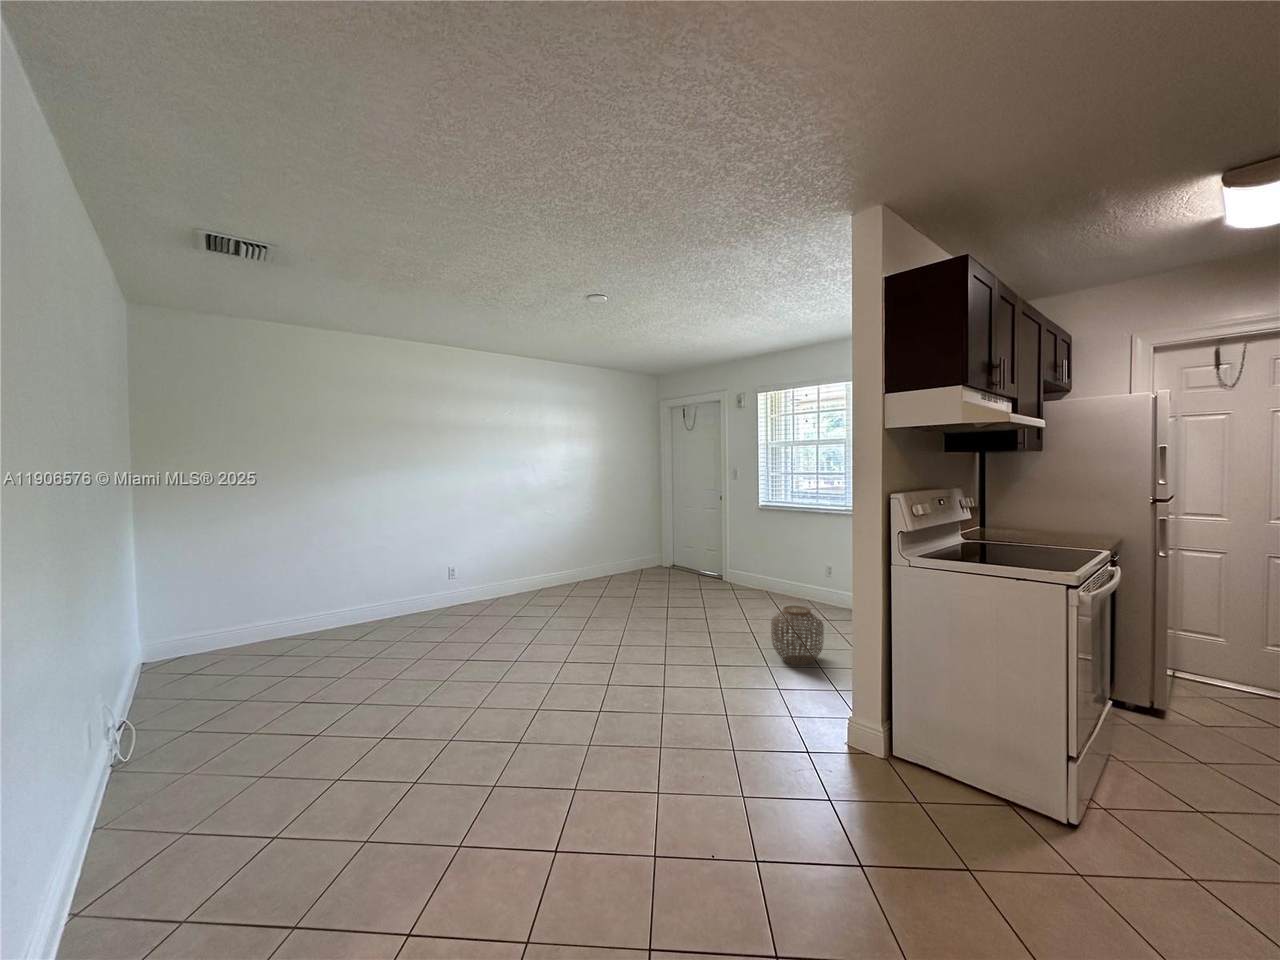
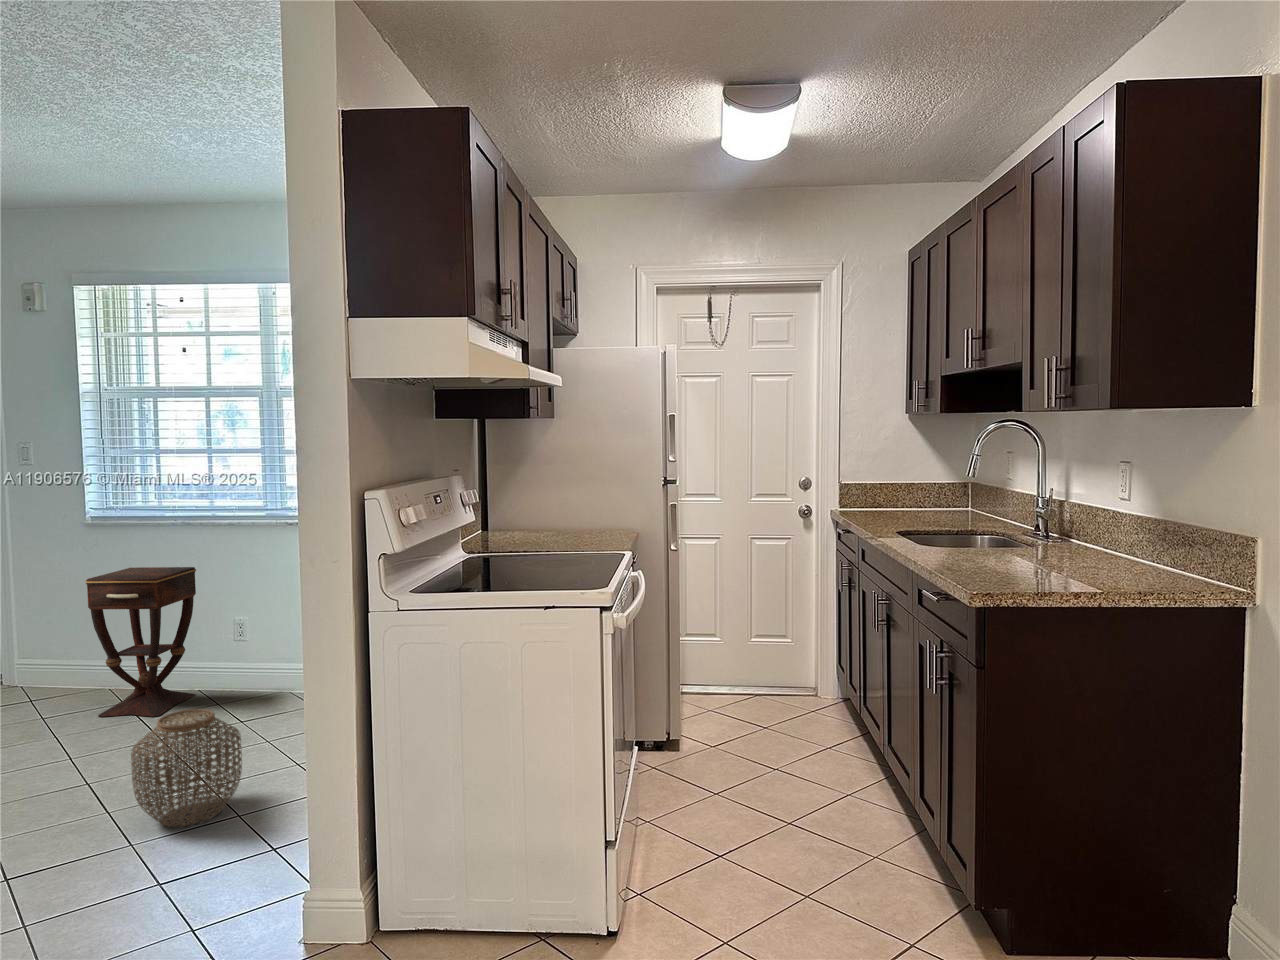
side table: none [756,532,807,609] -> present [85,567,196,717]

